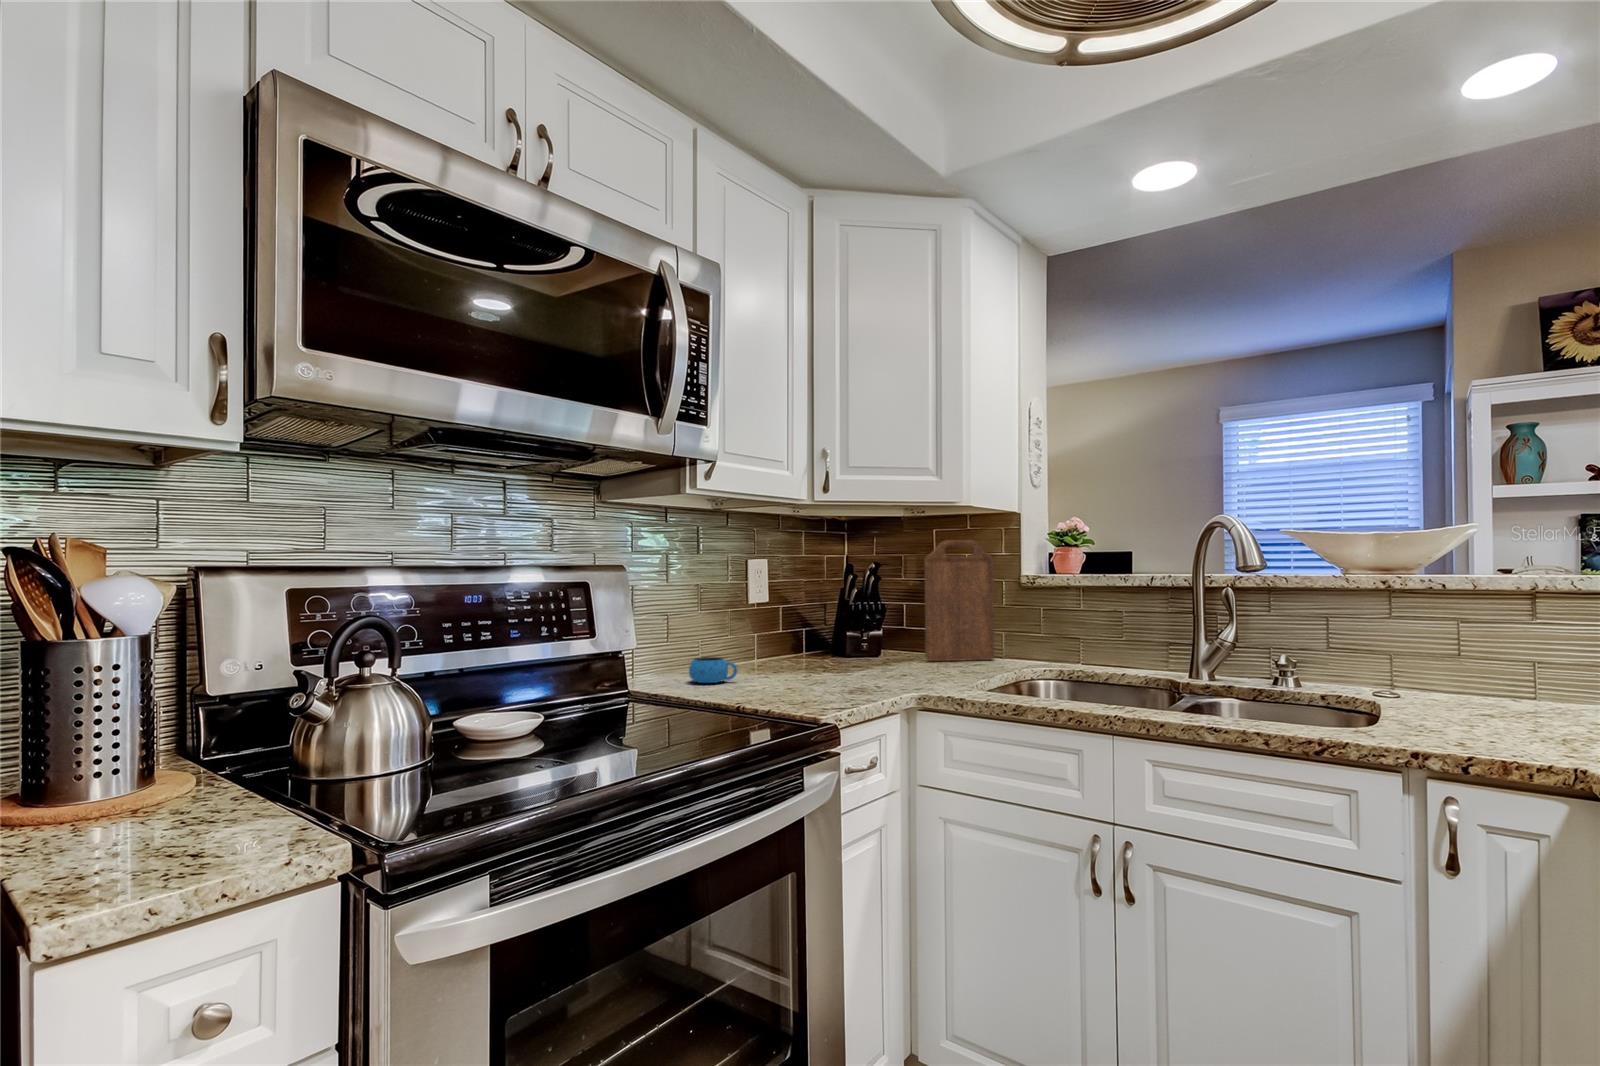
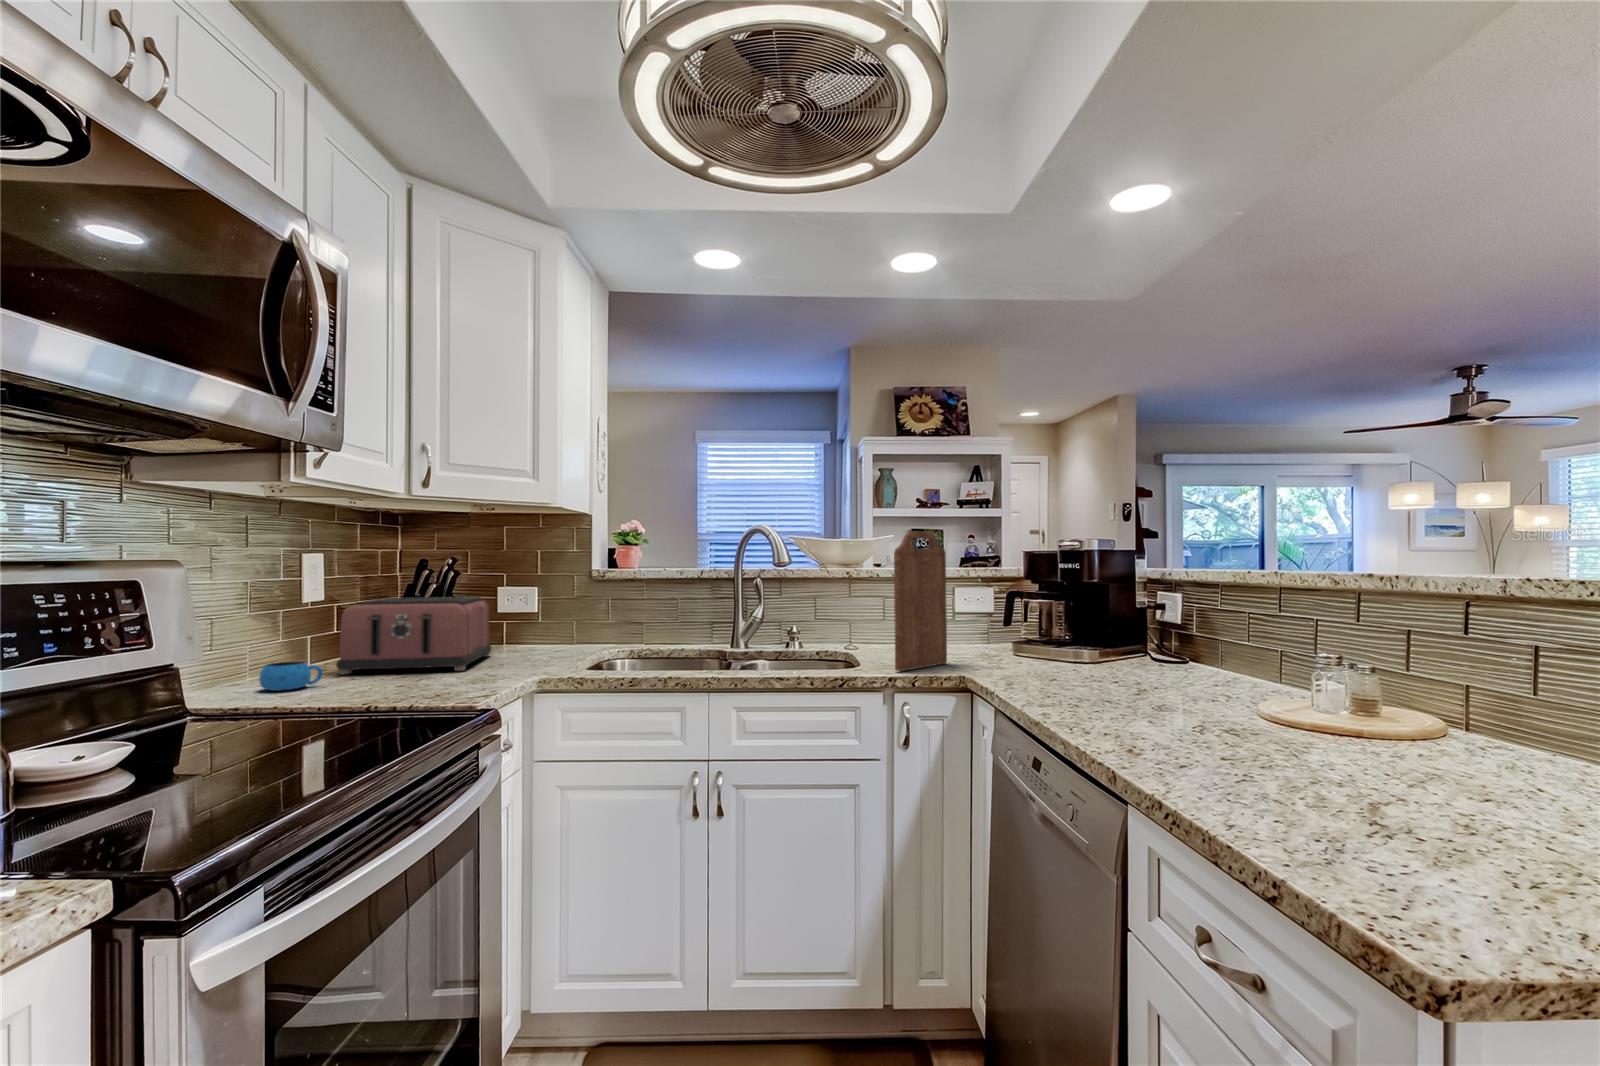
cutting board: present [924,540,995,661] -> present [894,531,947,671]
toaster: none [759,601,909,679] -> present [336,597,492,675]

